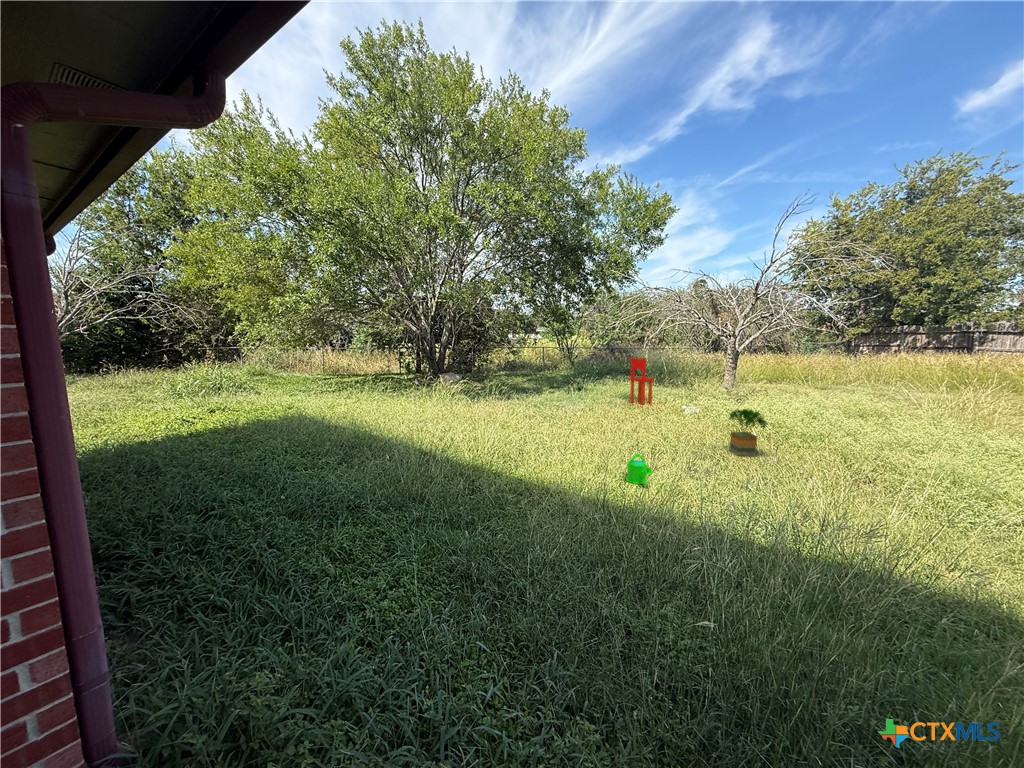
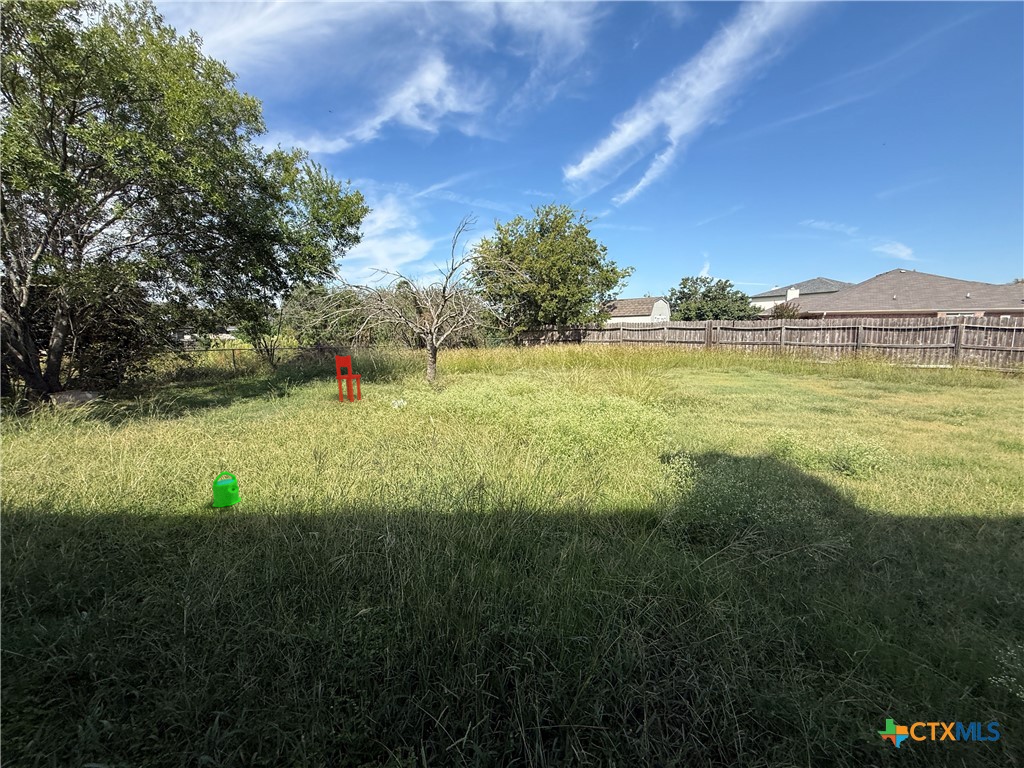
potted tree: present [729,409,767,456] -> none [416,392,444,431]
watering can: present [626,453,652,484] -> present [212,471,241,507]

